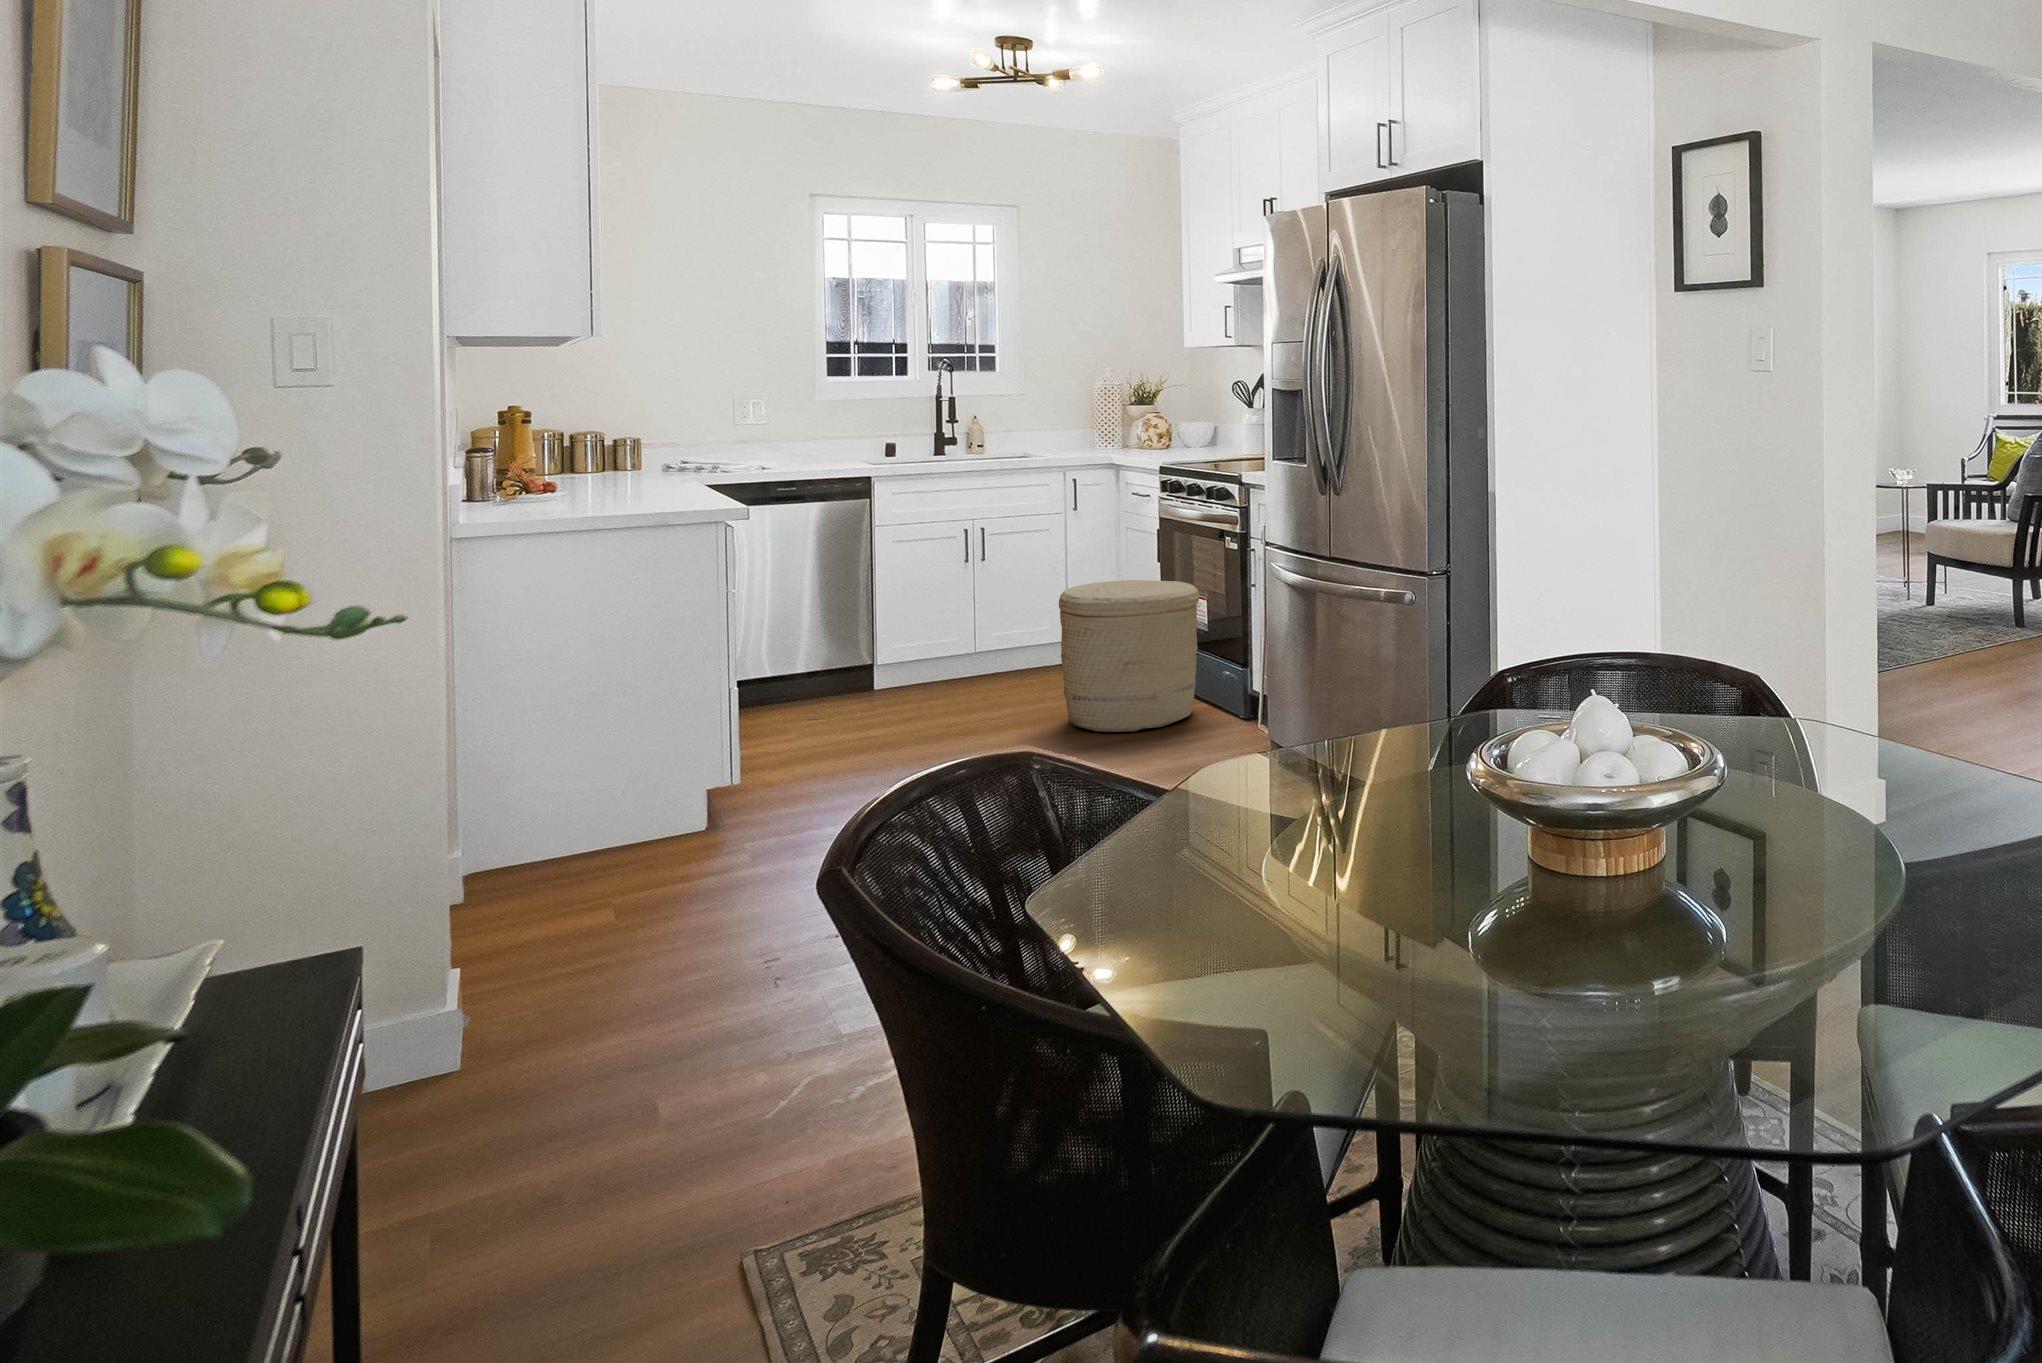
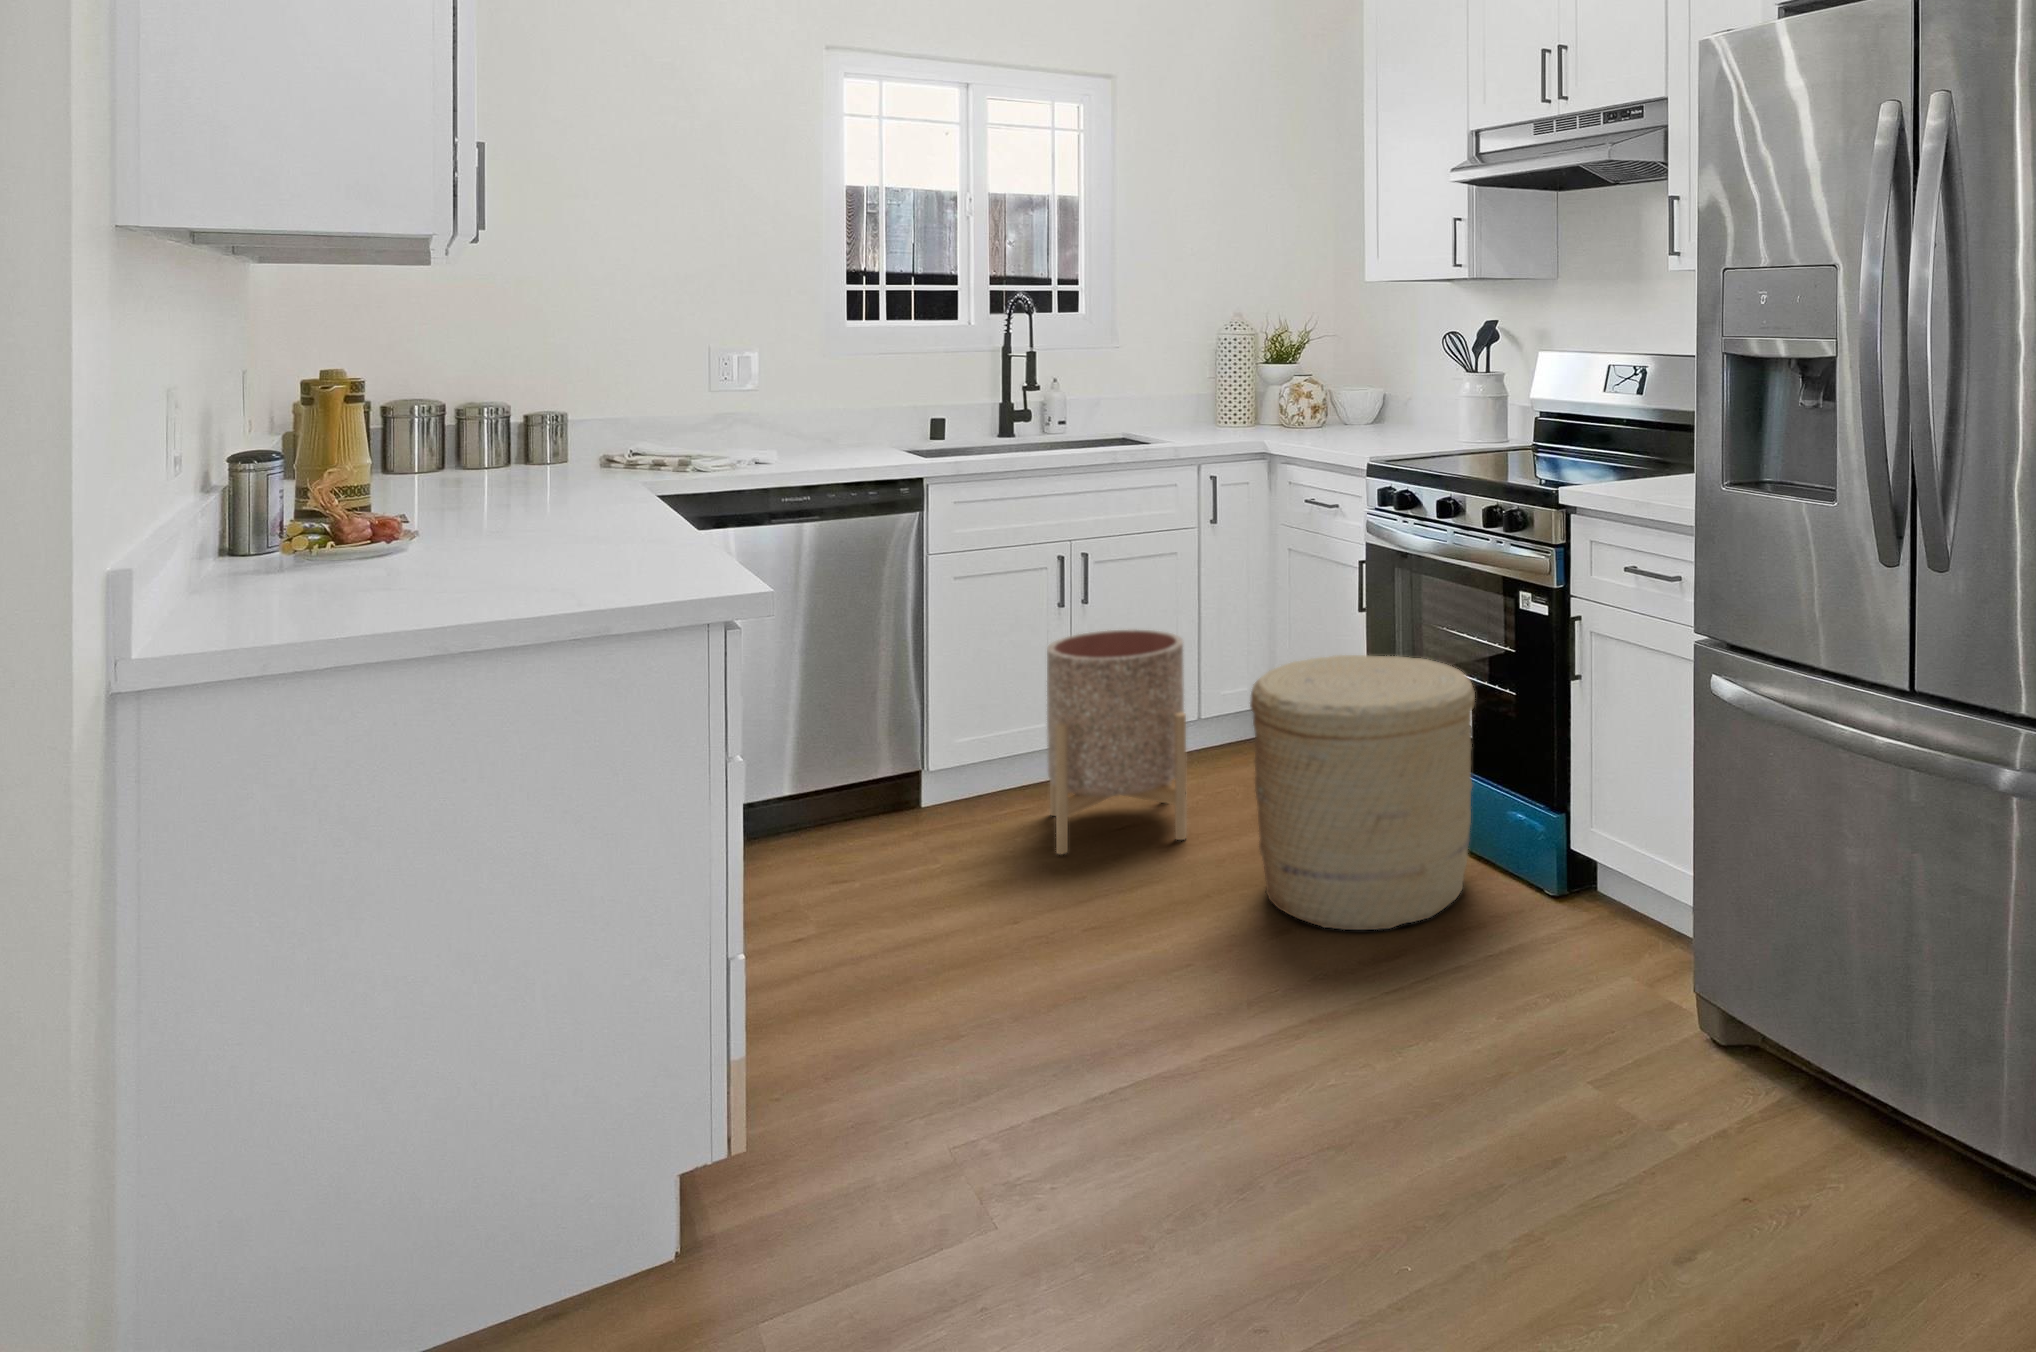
planter: none [947,573,1037,707] -> present [1047,629,1187,855]

